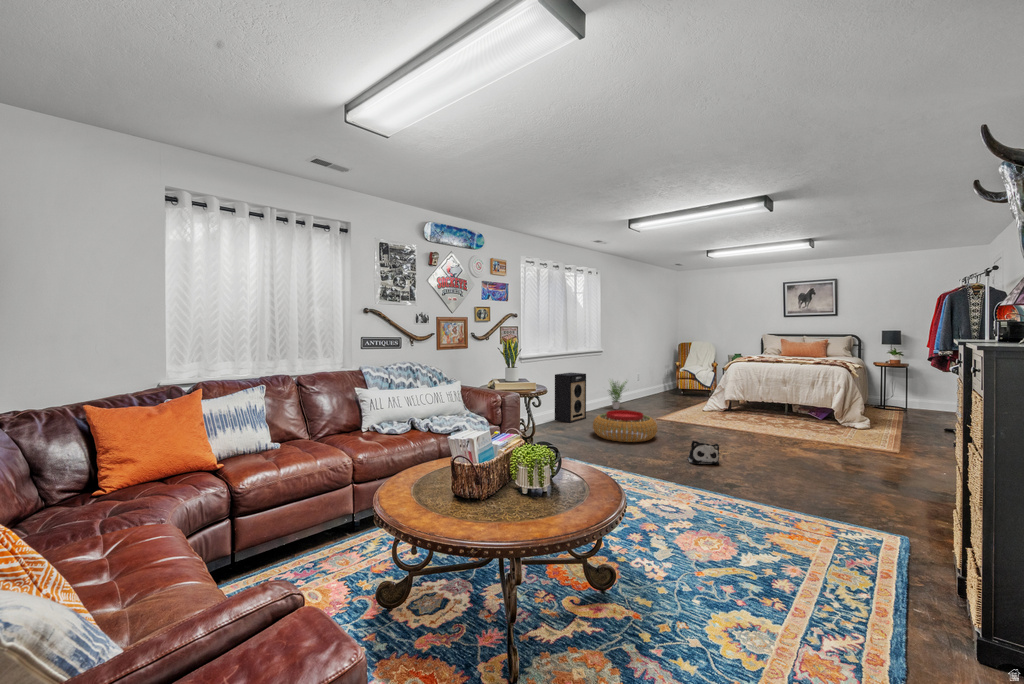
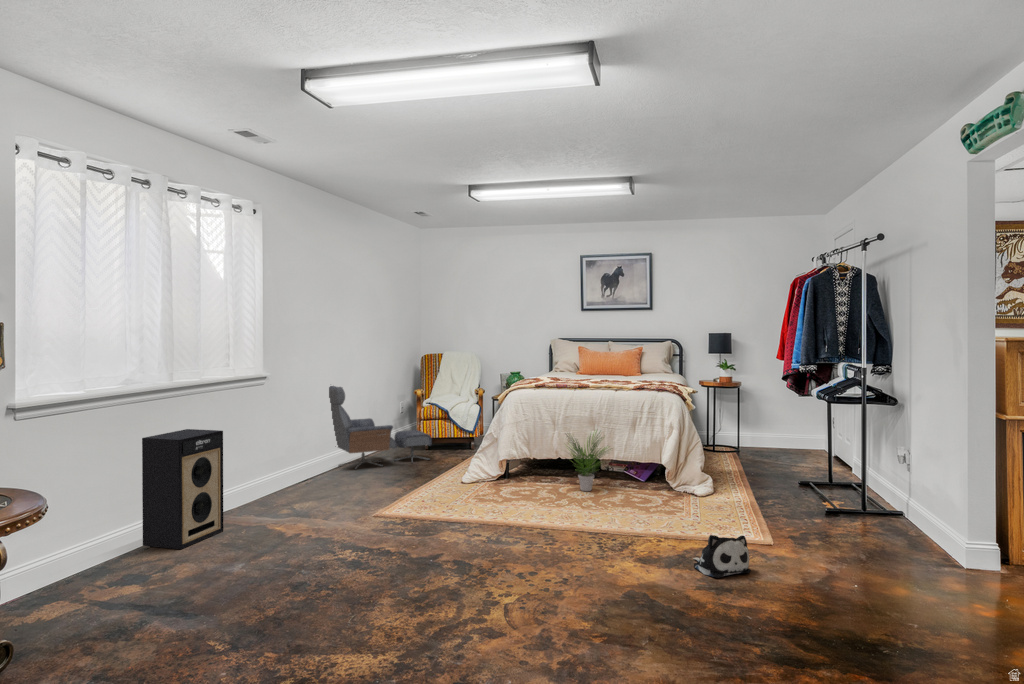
lounge chair: none [627,357,685,401] -> present [329,386,432,470]
potted plant: present [609,381,627,409] -> present [567,431,607,491]
pouf: present [593,410,657,442] -> none [227,513,376,596]
plush toy: present [687,441,719,464] -> present [693,535,751,578]

